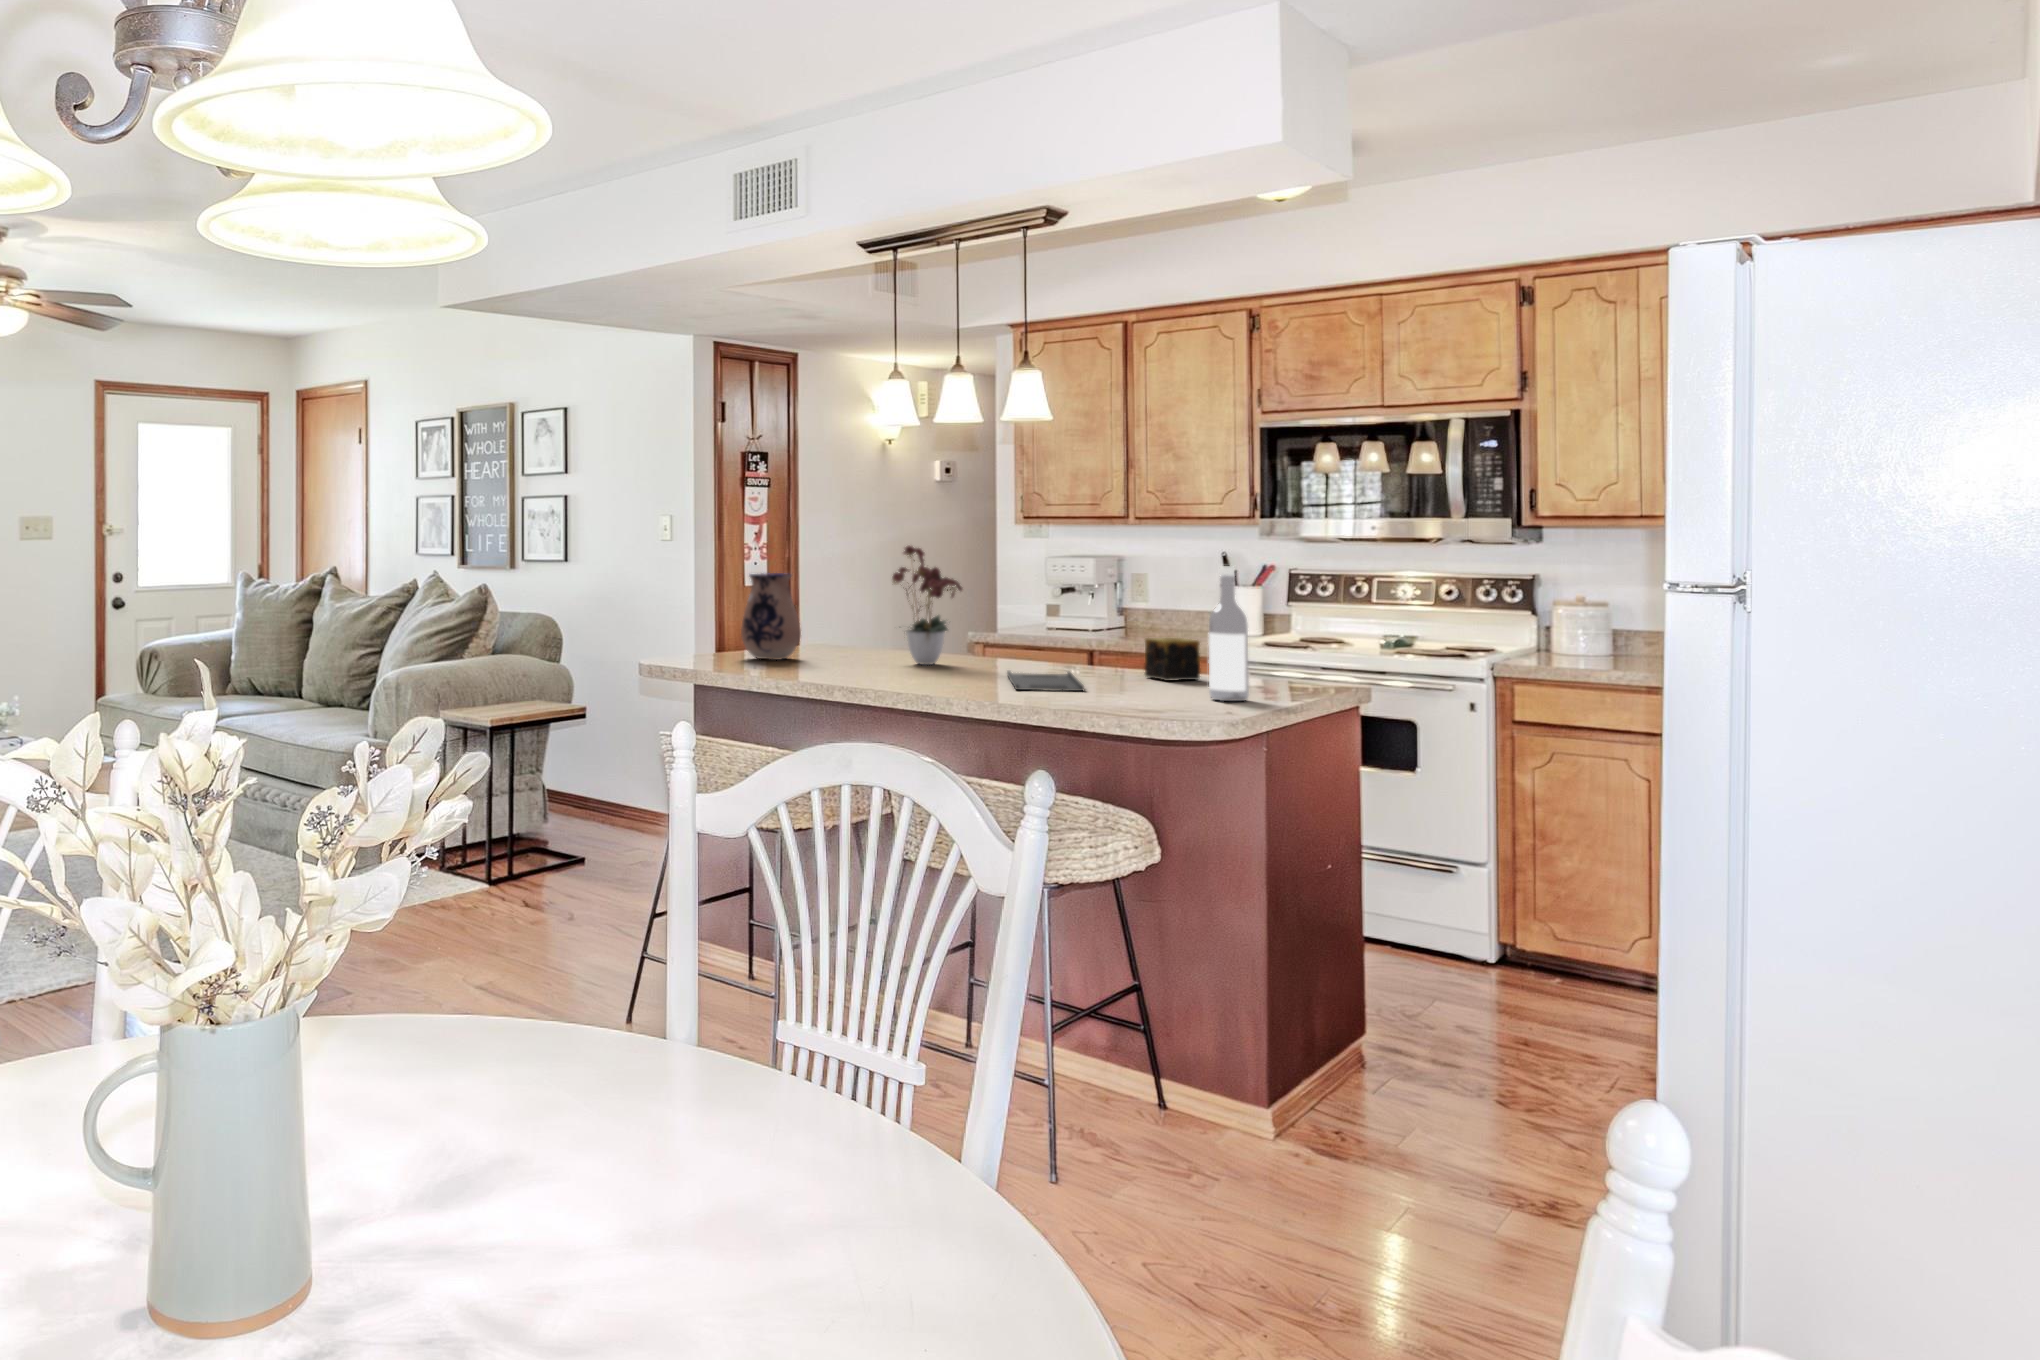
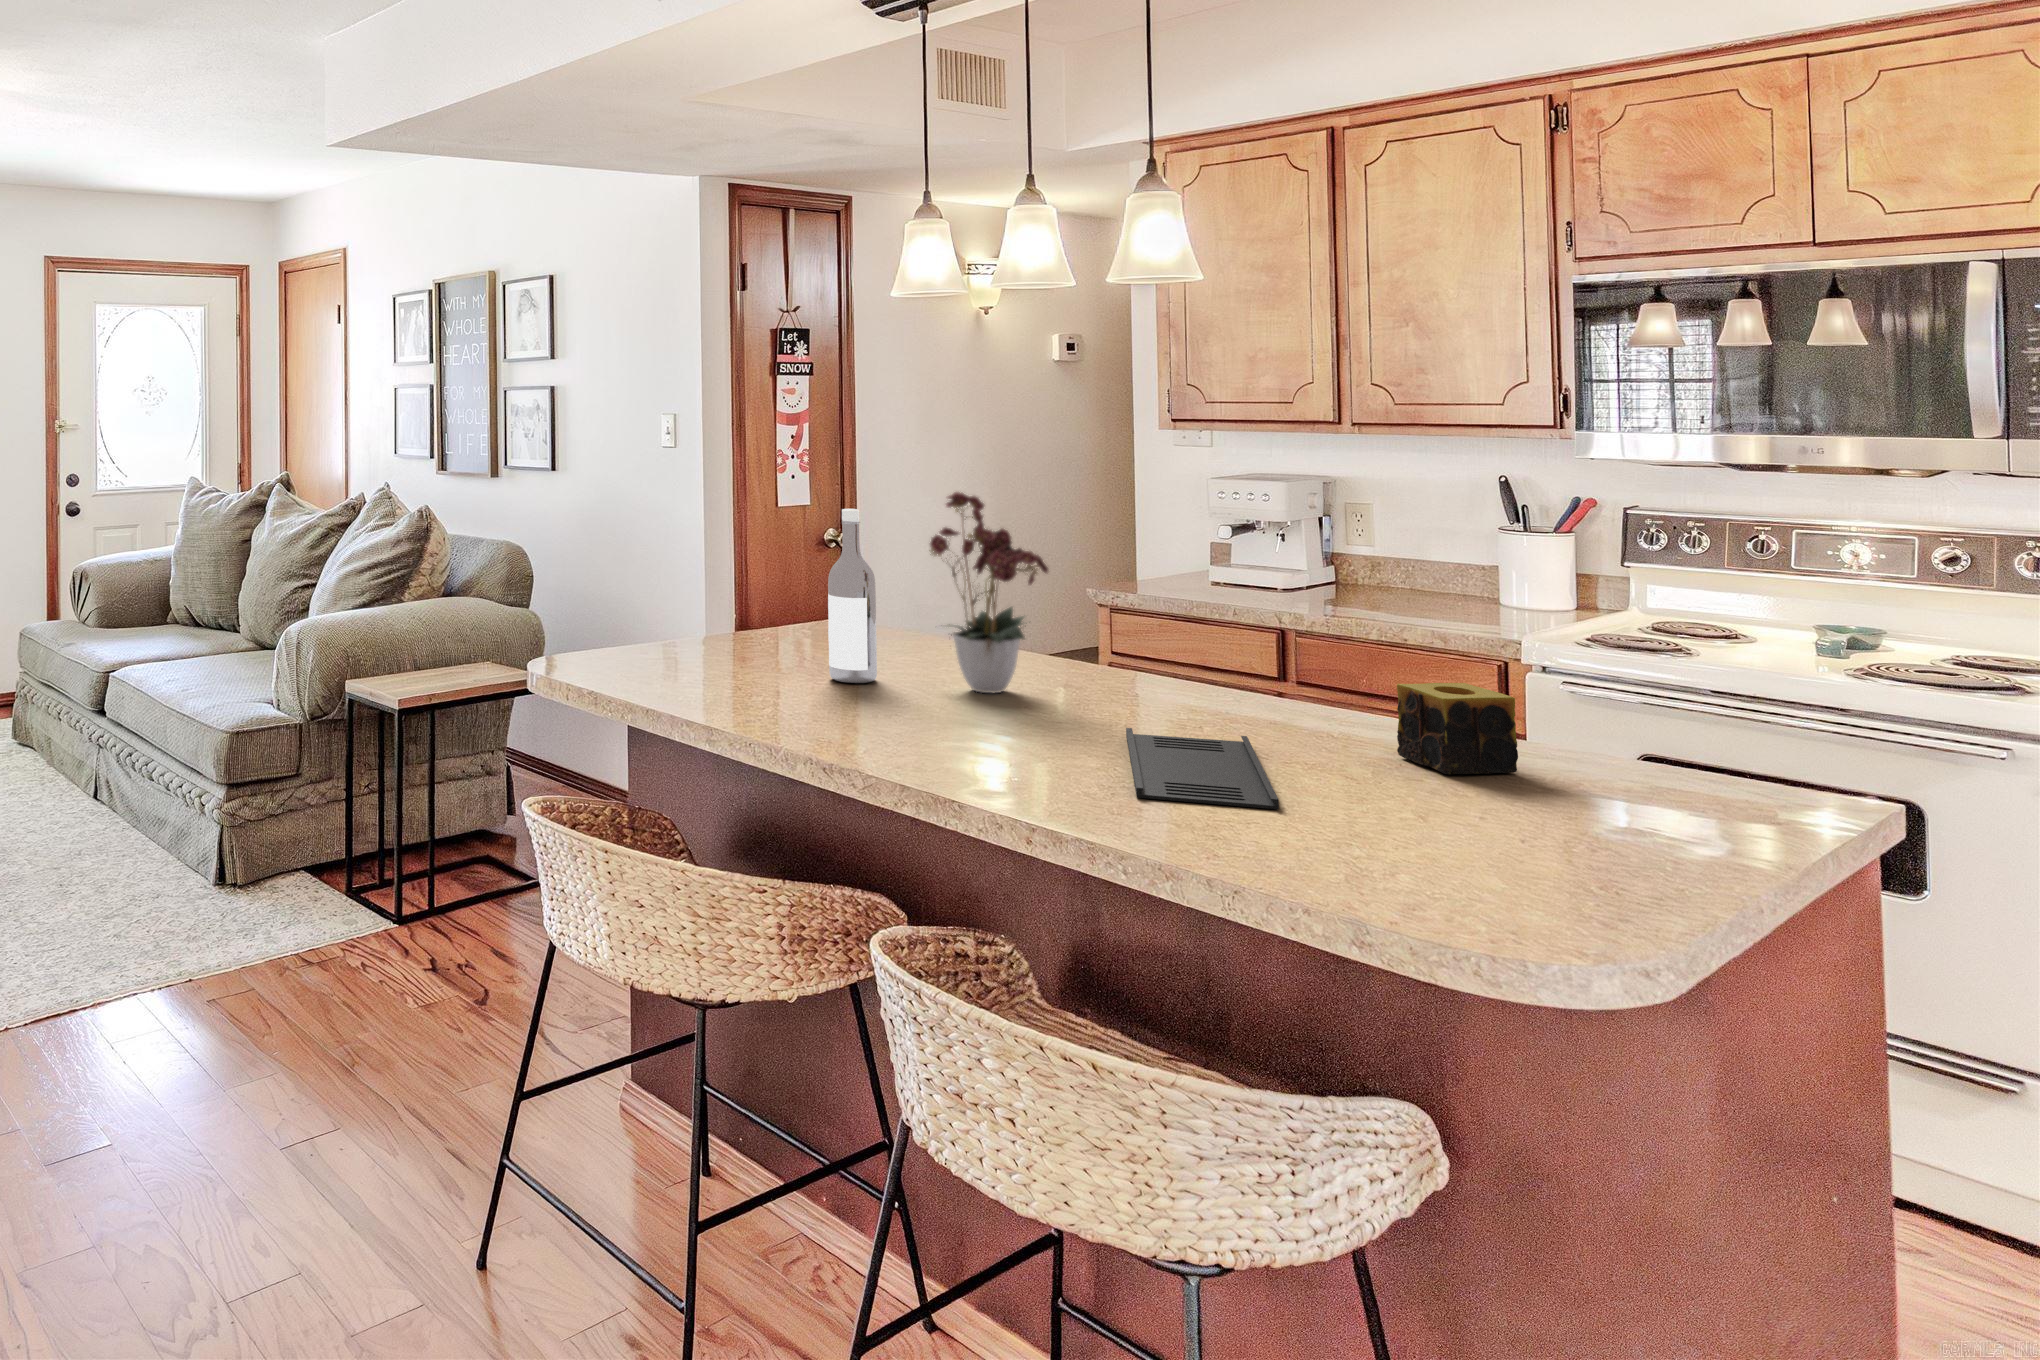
wine bottle: present [1209,566,1249,701] -> present [828,509,877,683]
ceramic pitcher: present [741,573,801,660] -> none [691,527,785,669]

